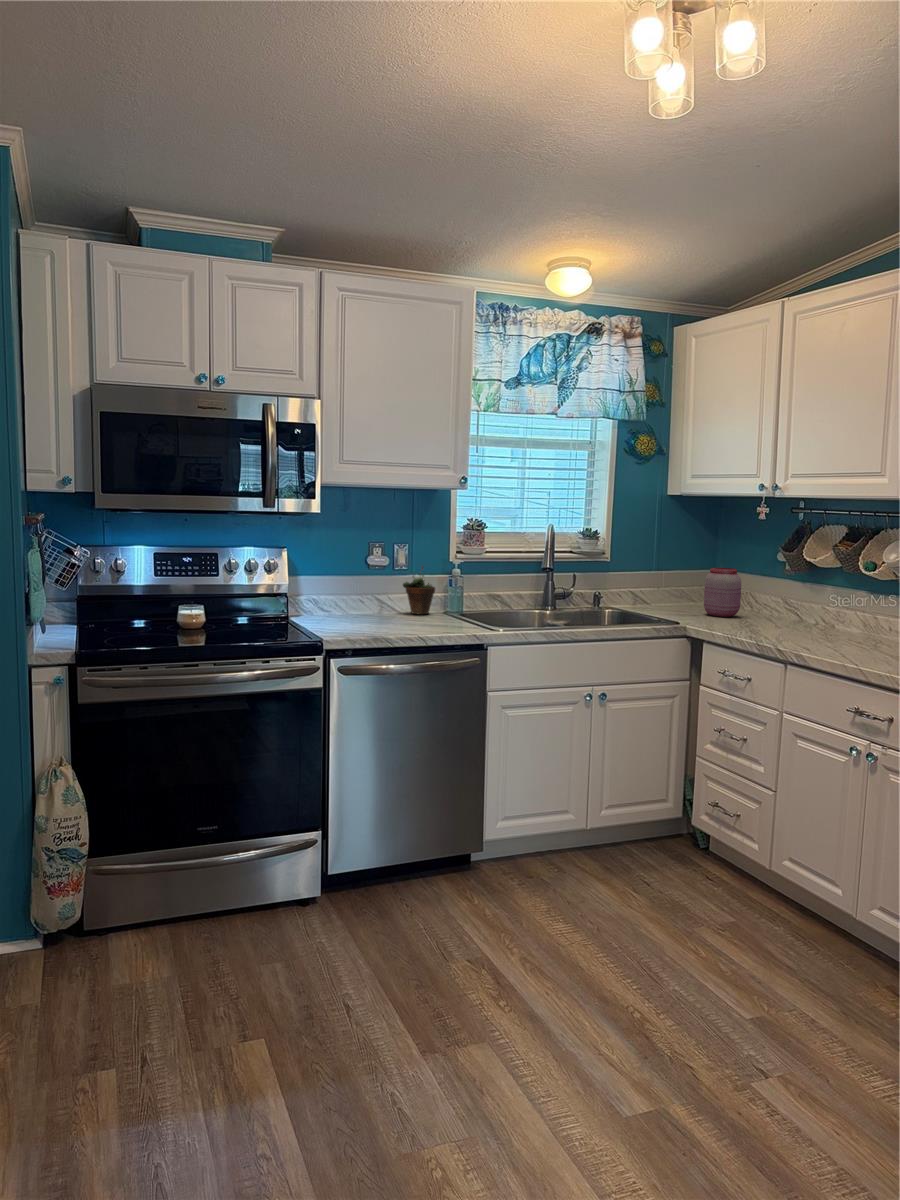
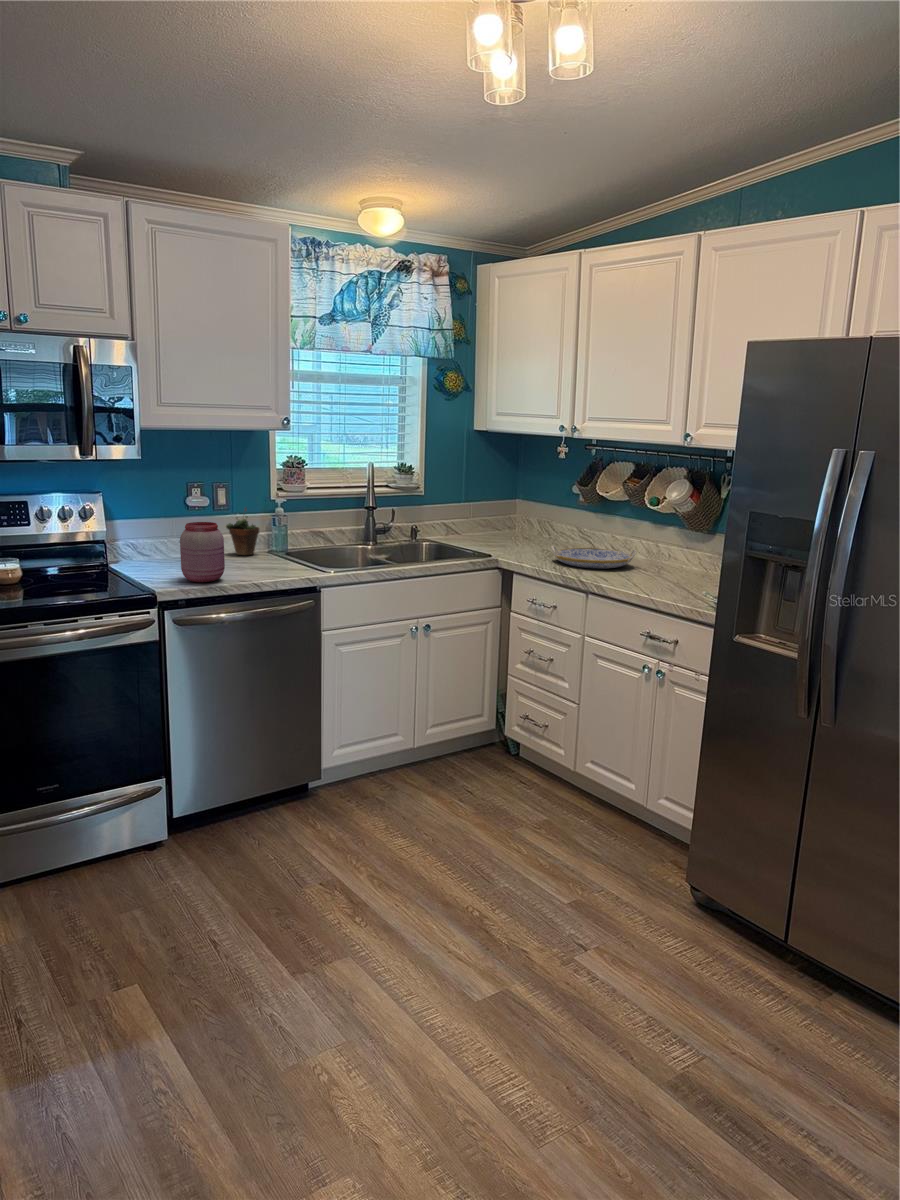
jar: present [704,568,741,617] -> present [180,522,225,582]
serving tray: none [746,613,848,638] -> present [551,546,637,569]

